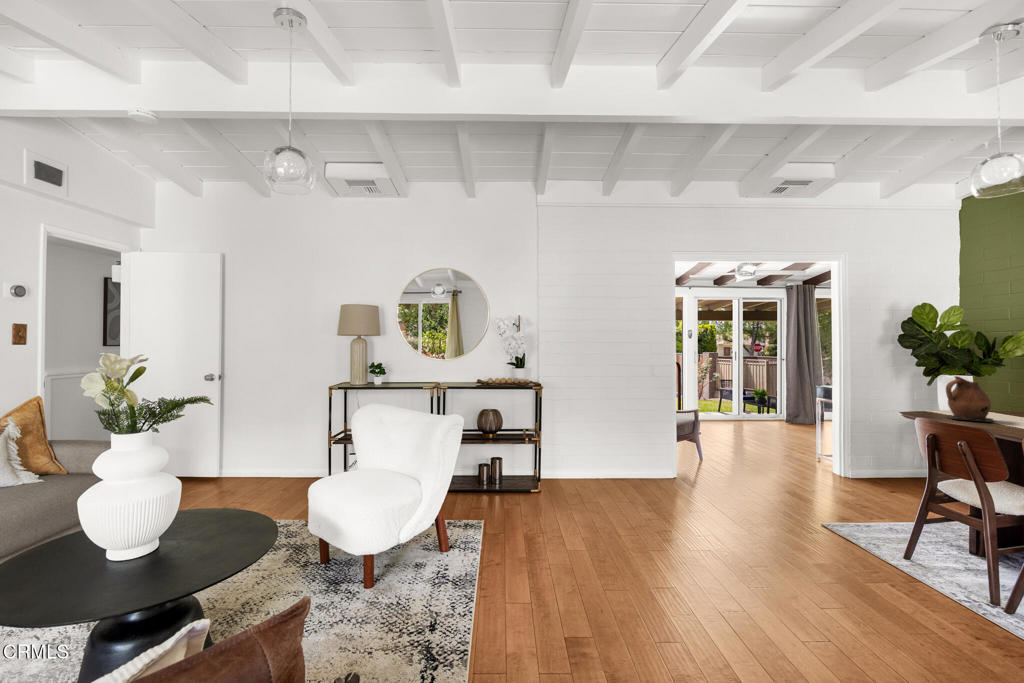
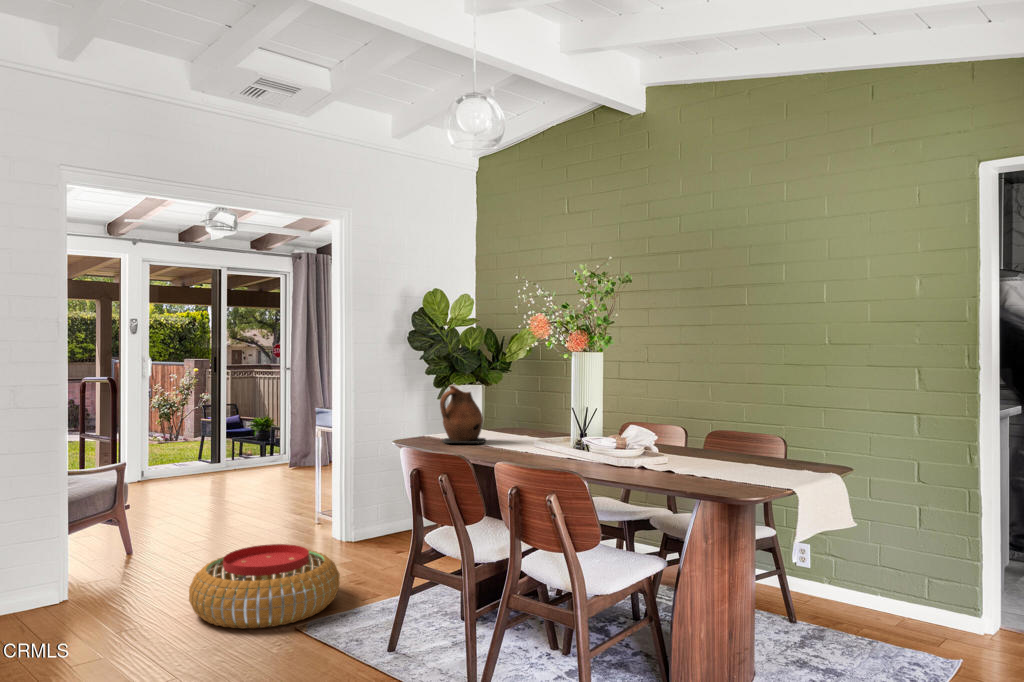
pouf: none [749,468,853,520] -> present [189,544,340,629]

